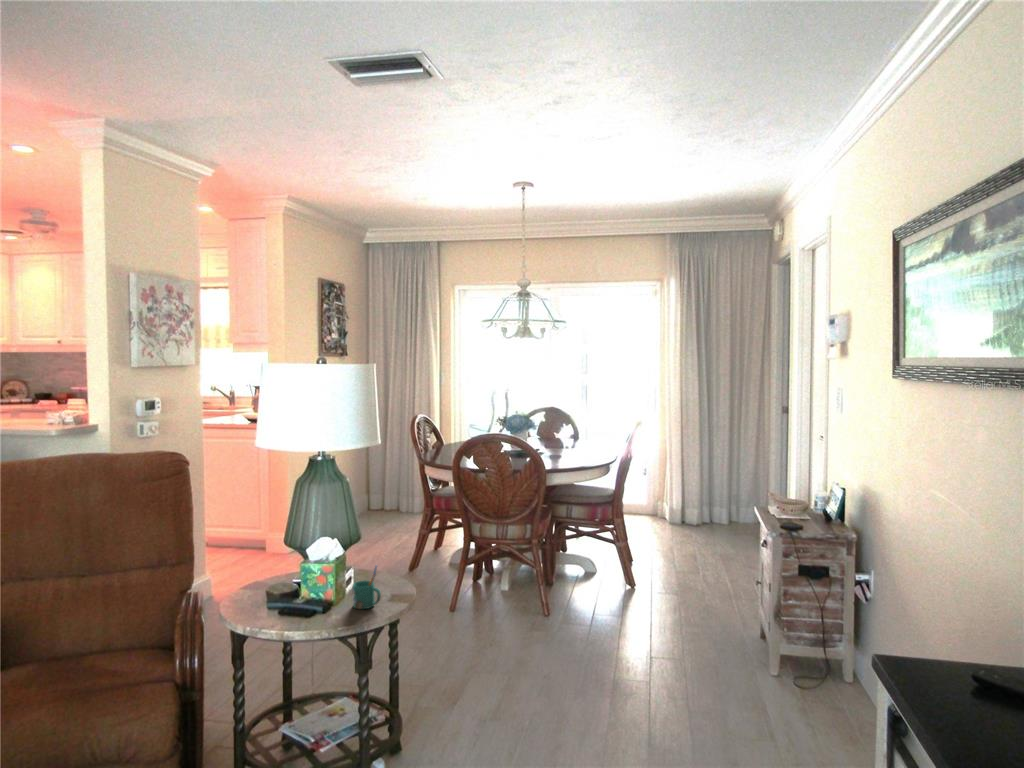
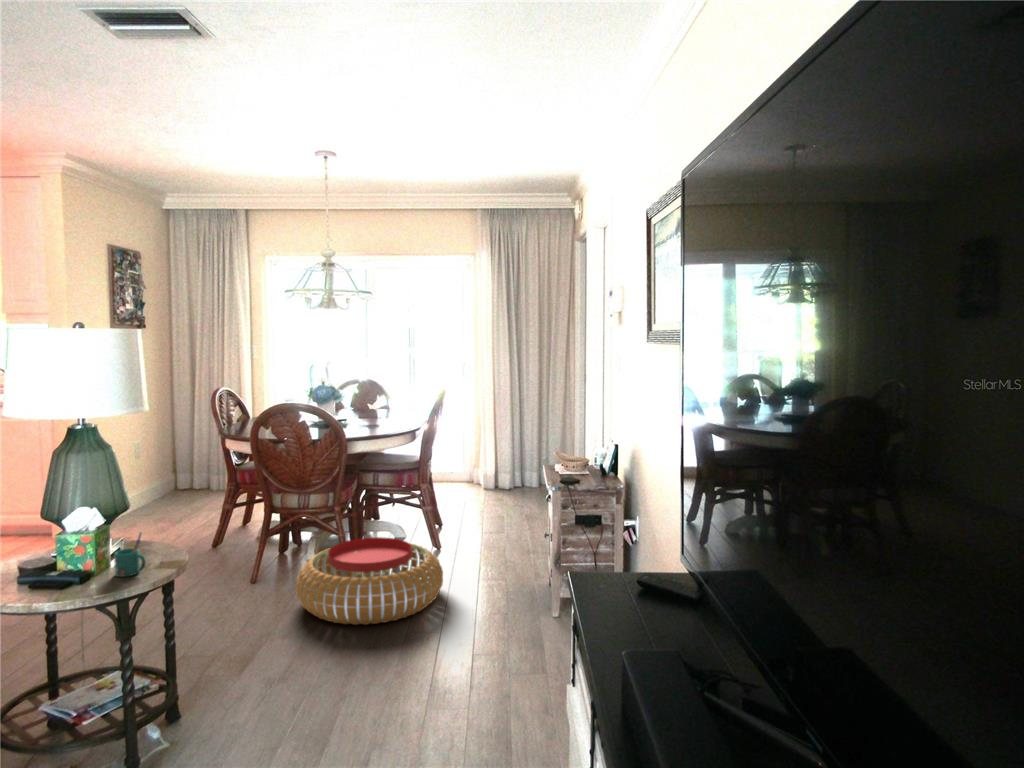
pouf: none [497,573,646,666] -> present [296,537,443,625]

